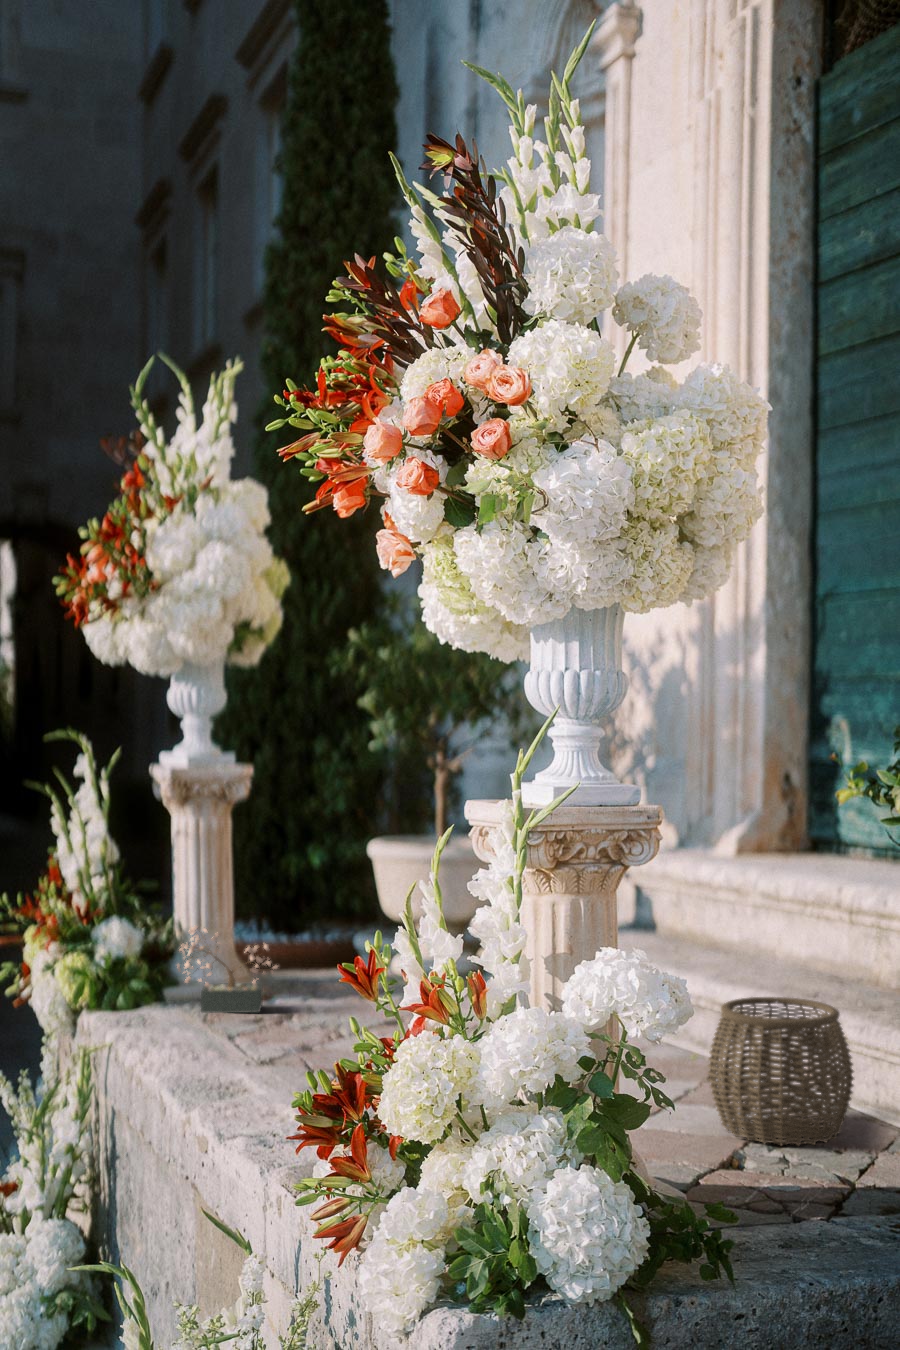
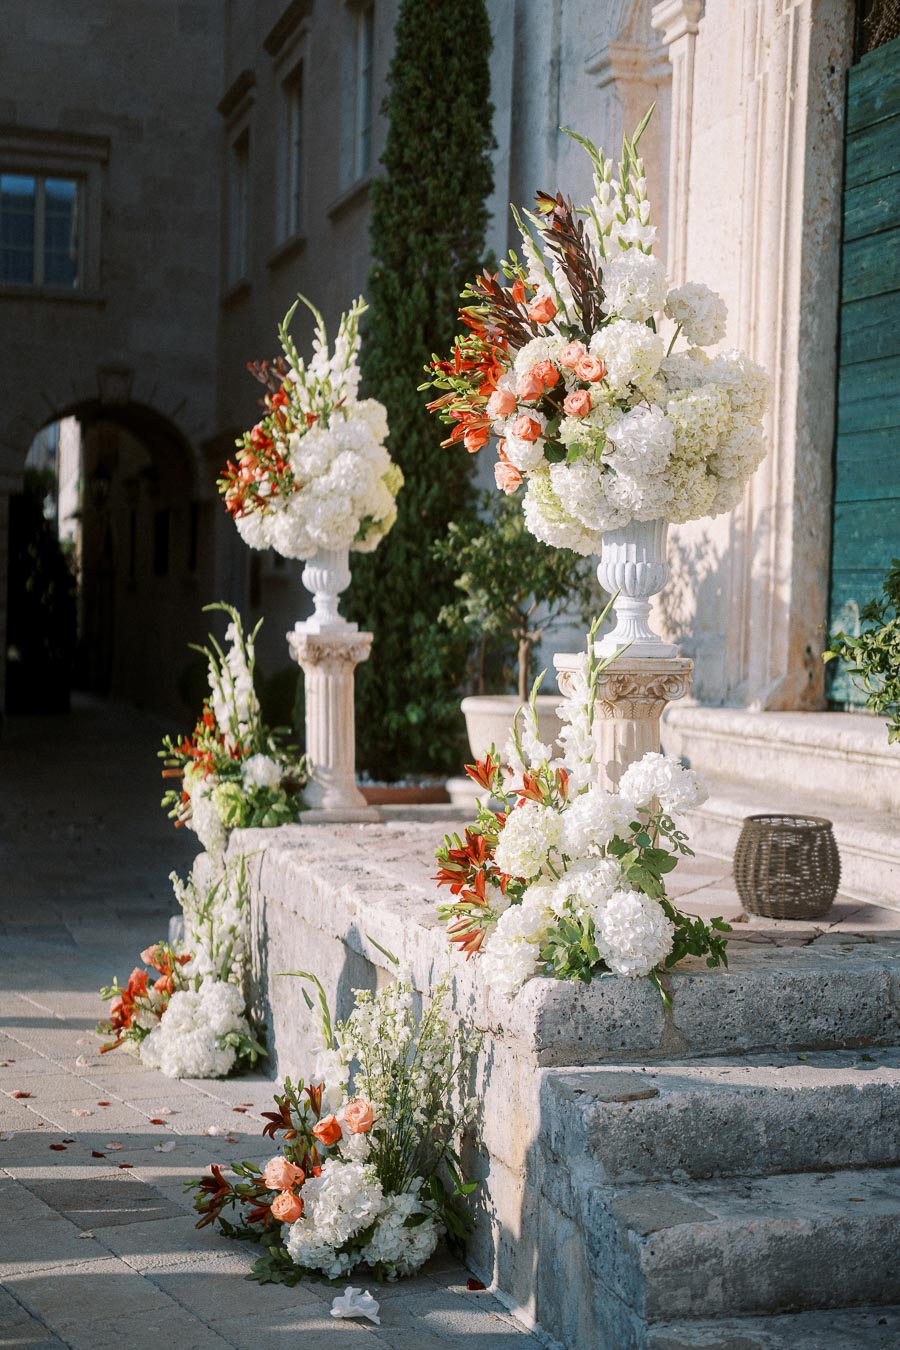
decorative plant: present [178,926,278,1013] -> none [312,764,394,834]

